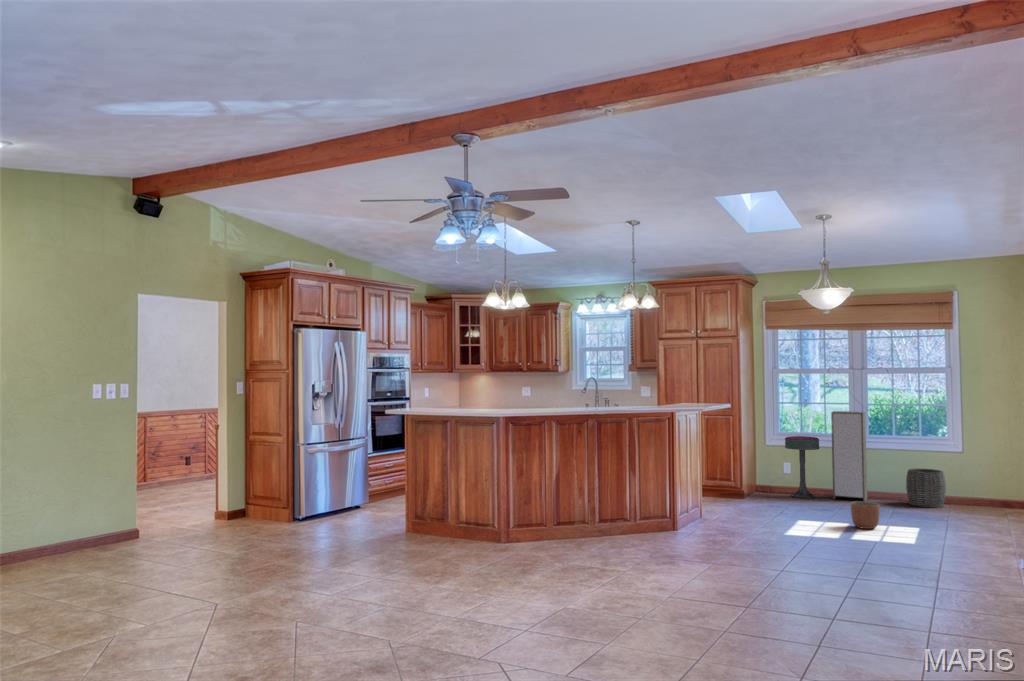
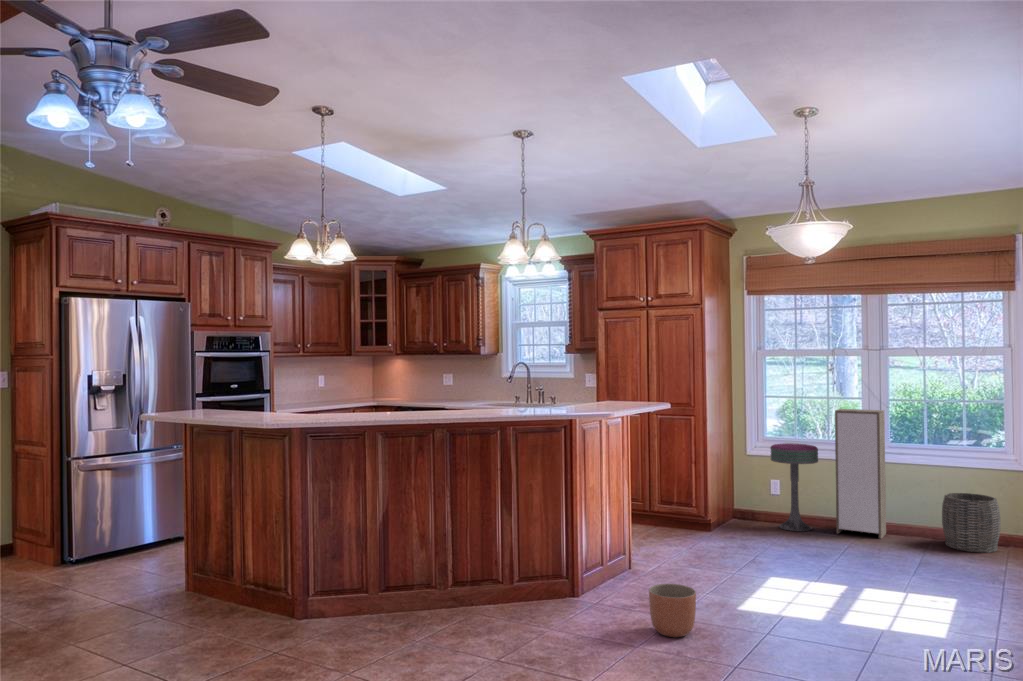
planter: present [851,501,880,529] -> present [649,584,696,637]

